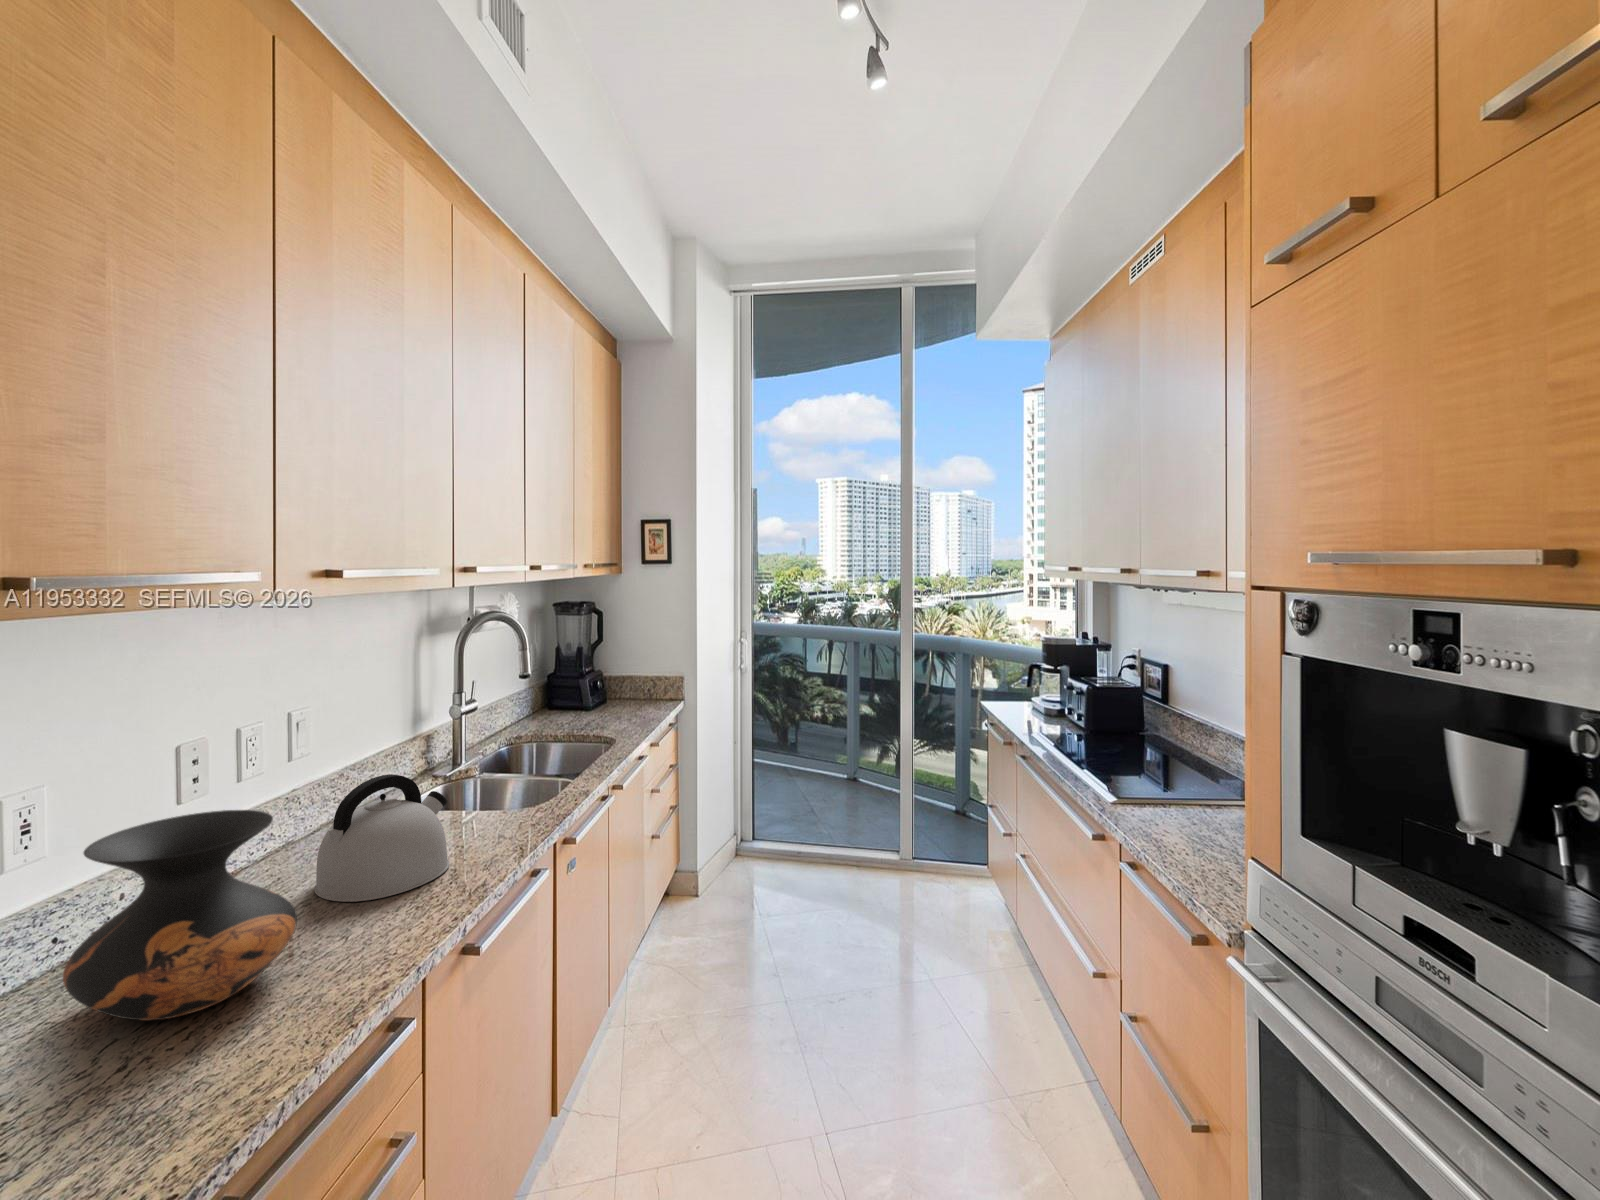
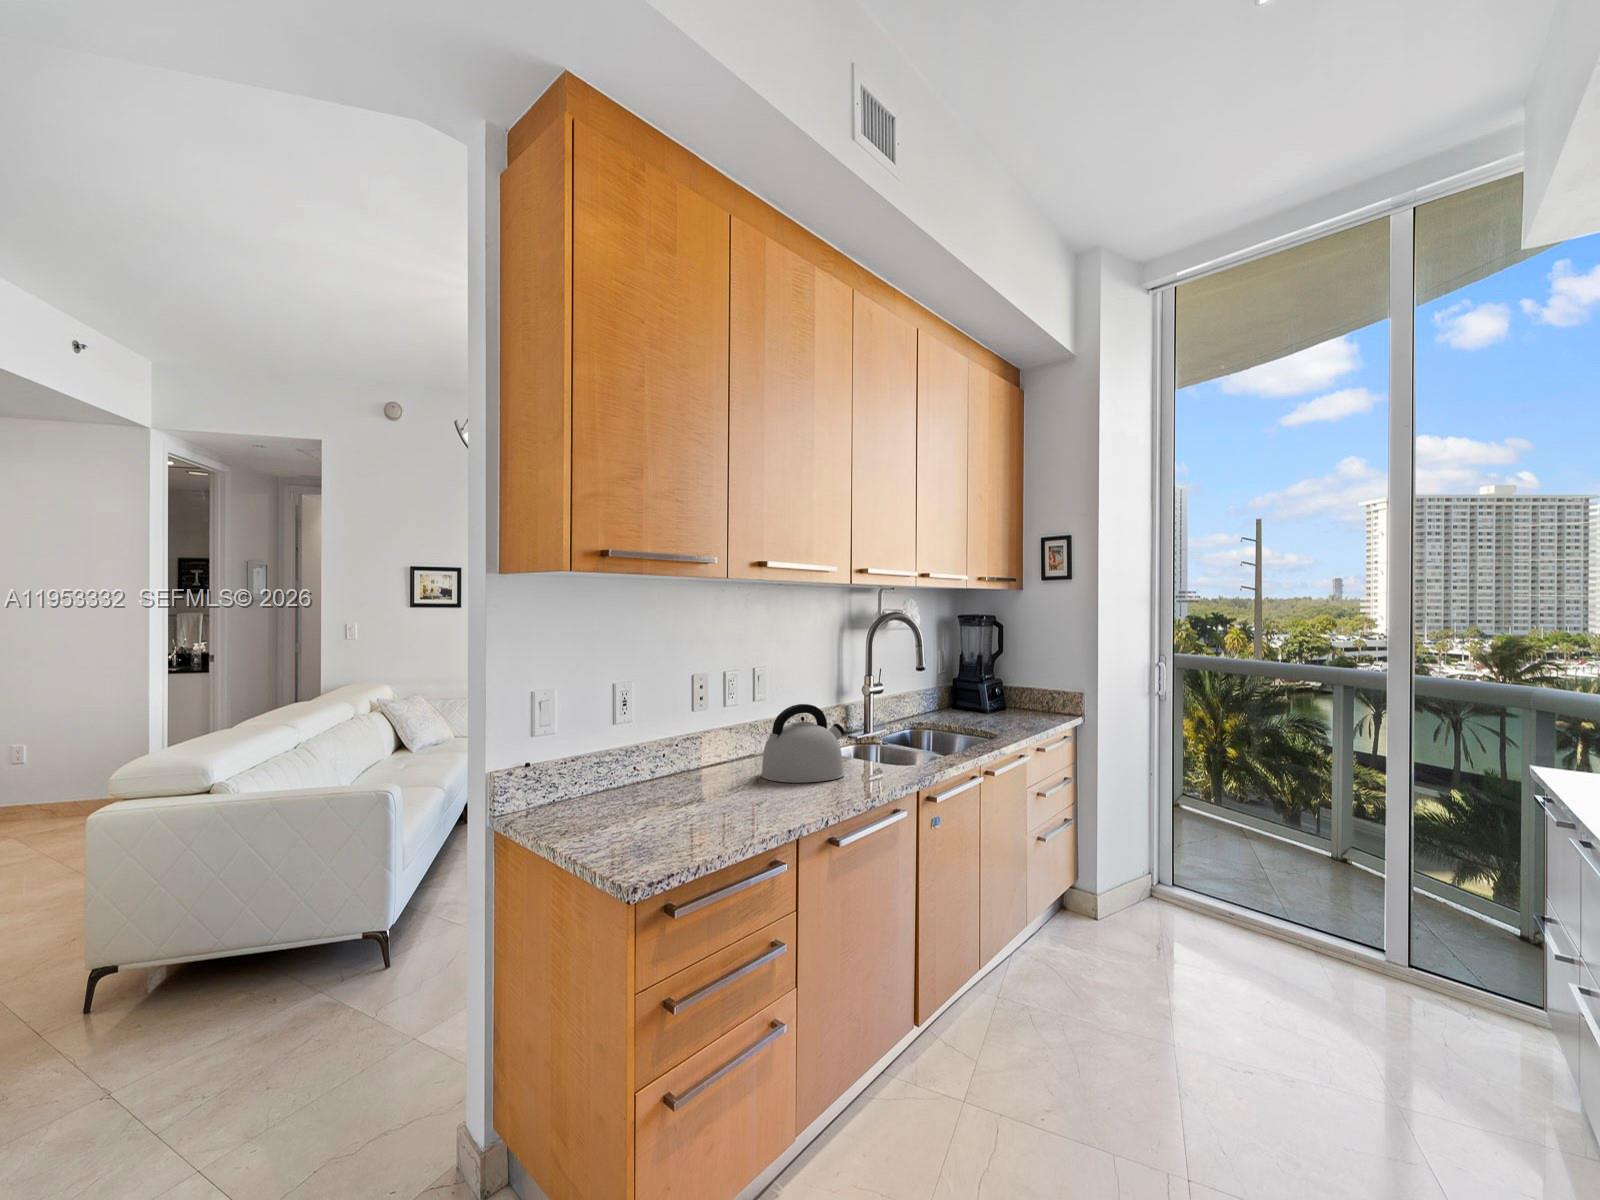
vase: present [63,810,297,1021] -> none [643,699,748,803]

